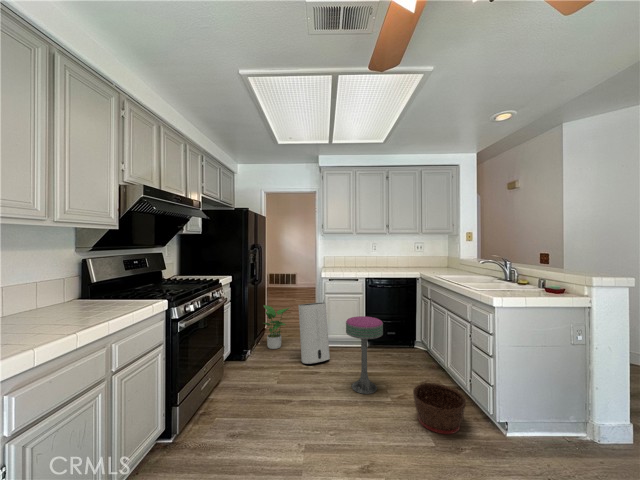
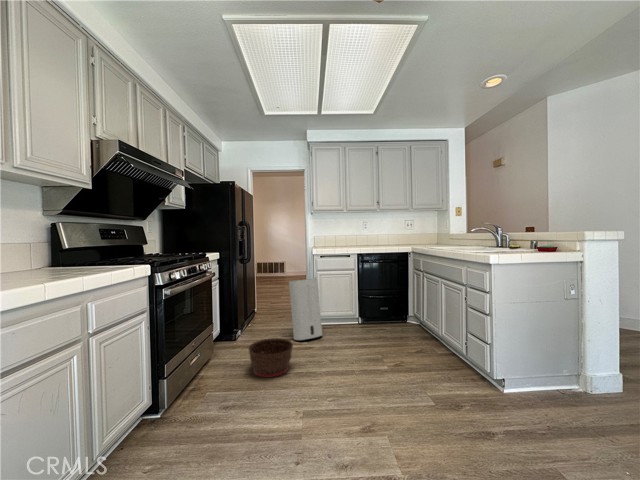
potted plant: present [263,305,289,349] -> none [250,285,281,329]
bar stool: present [346,316,383,394] -> none [339,287,377,364]
basket: present [413,383,466,434] -> present [249,338,293,377]

